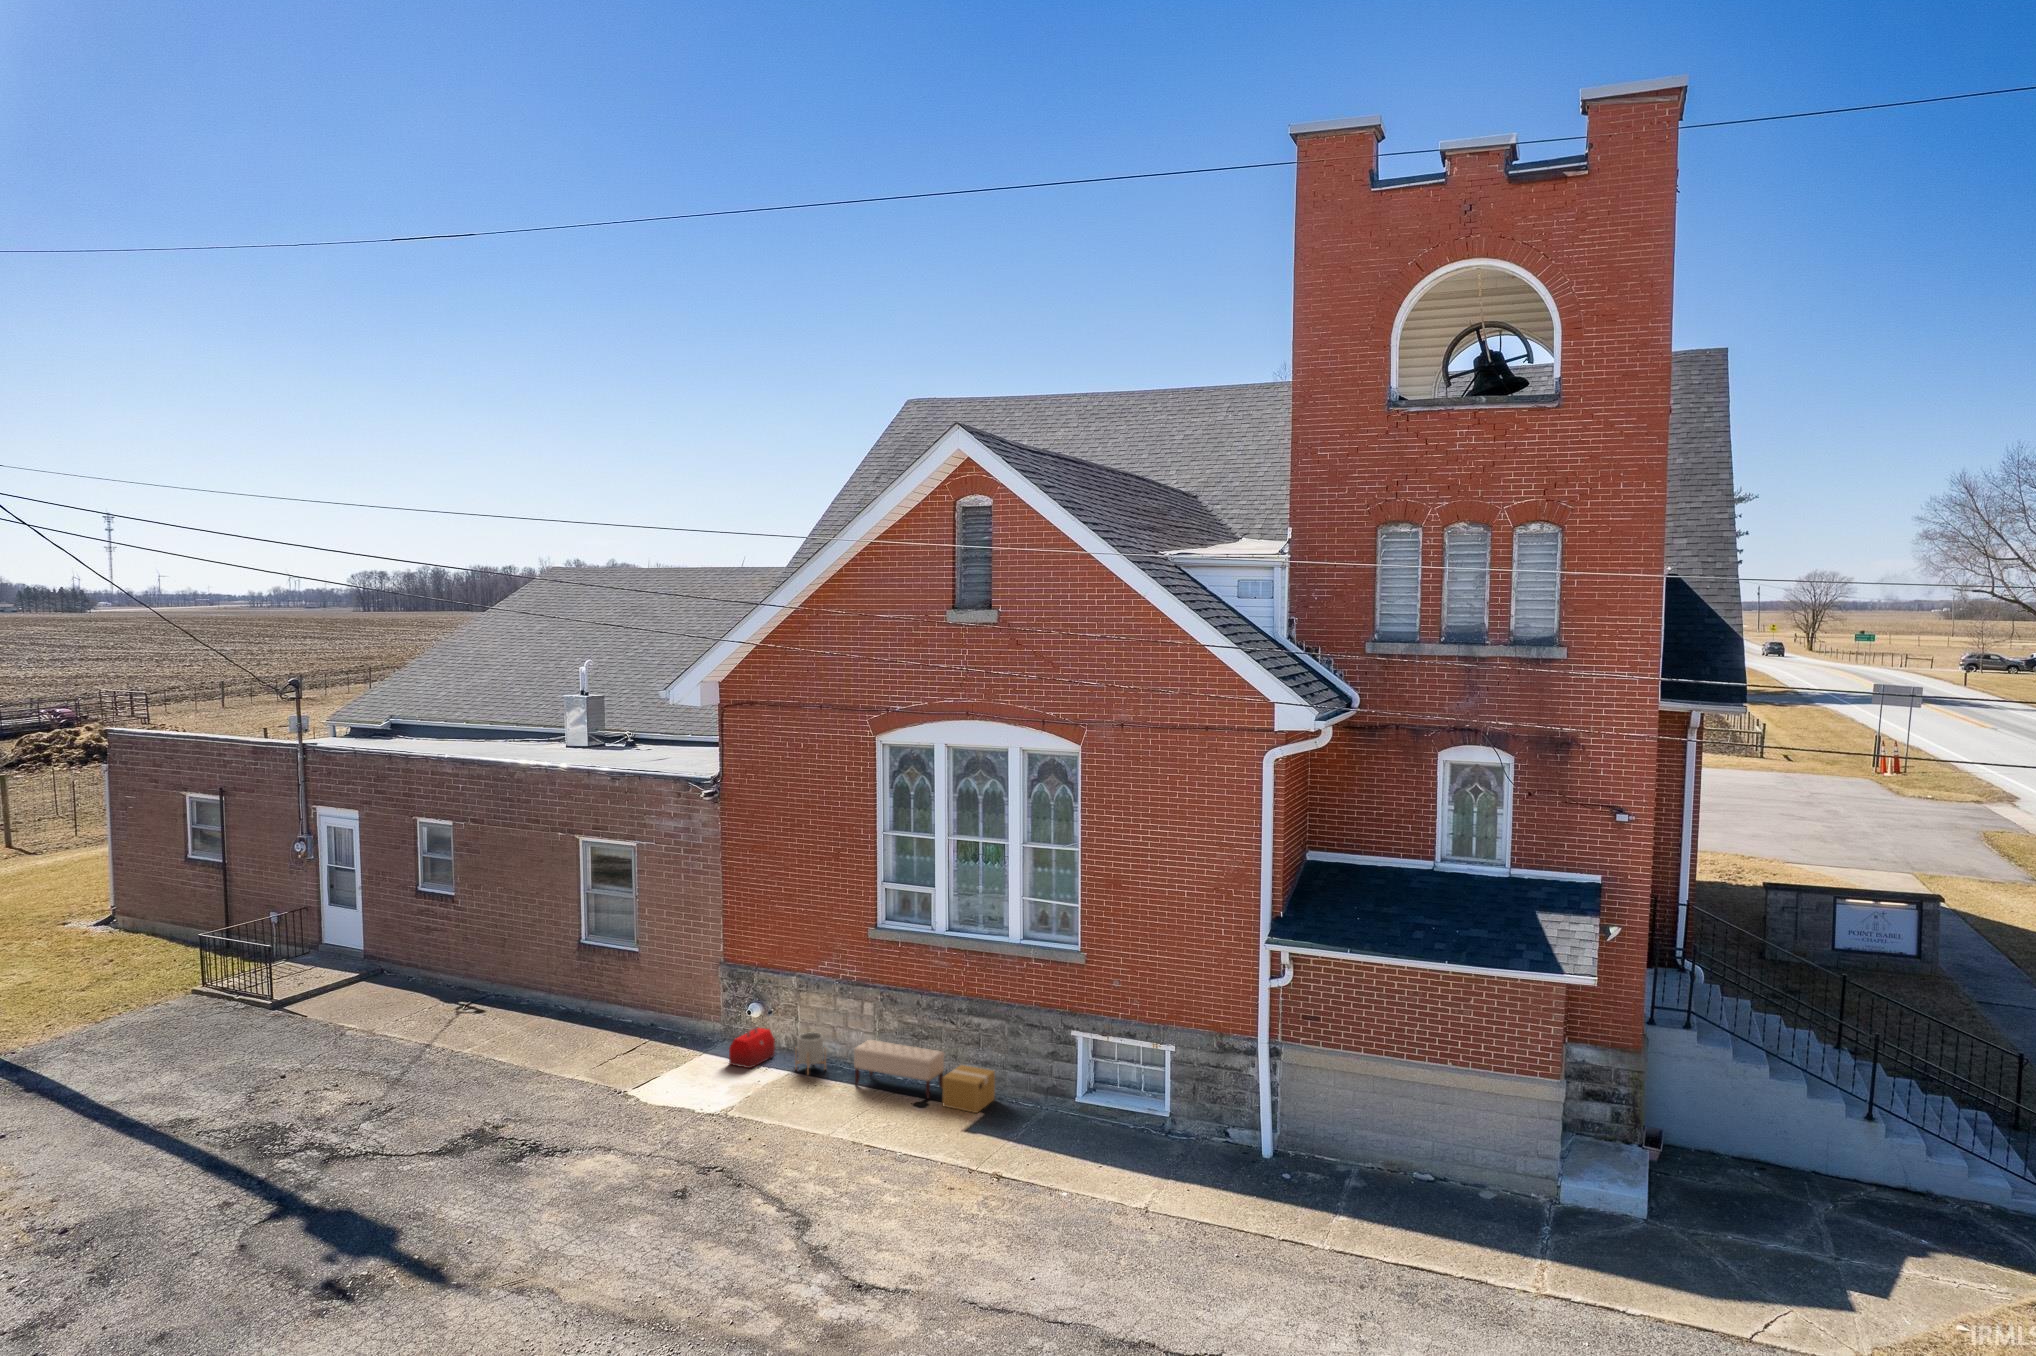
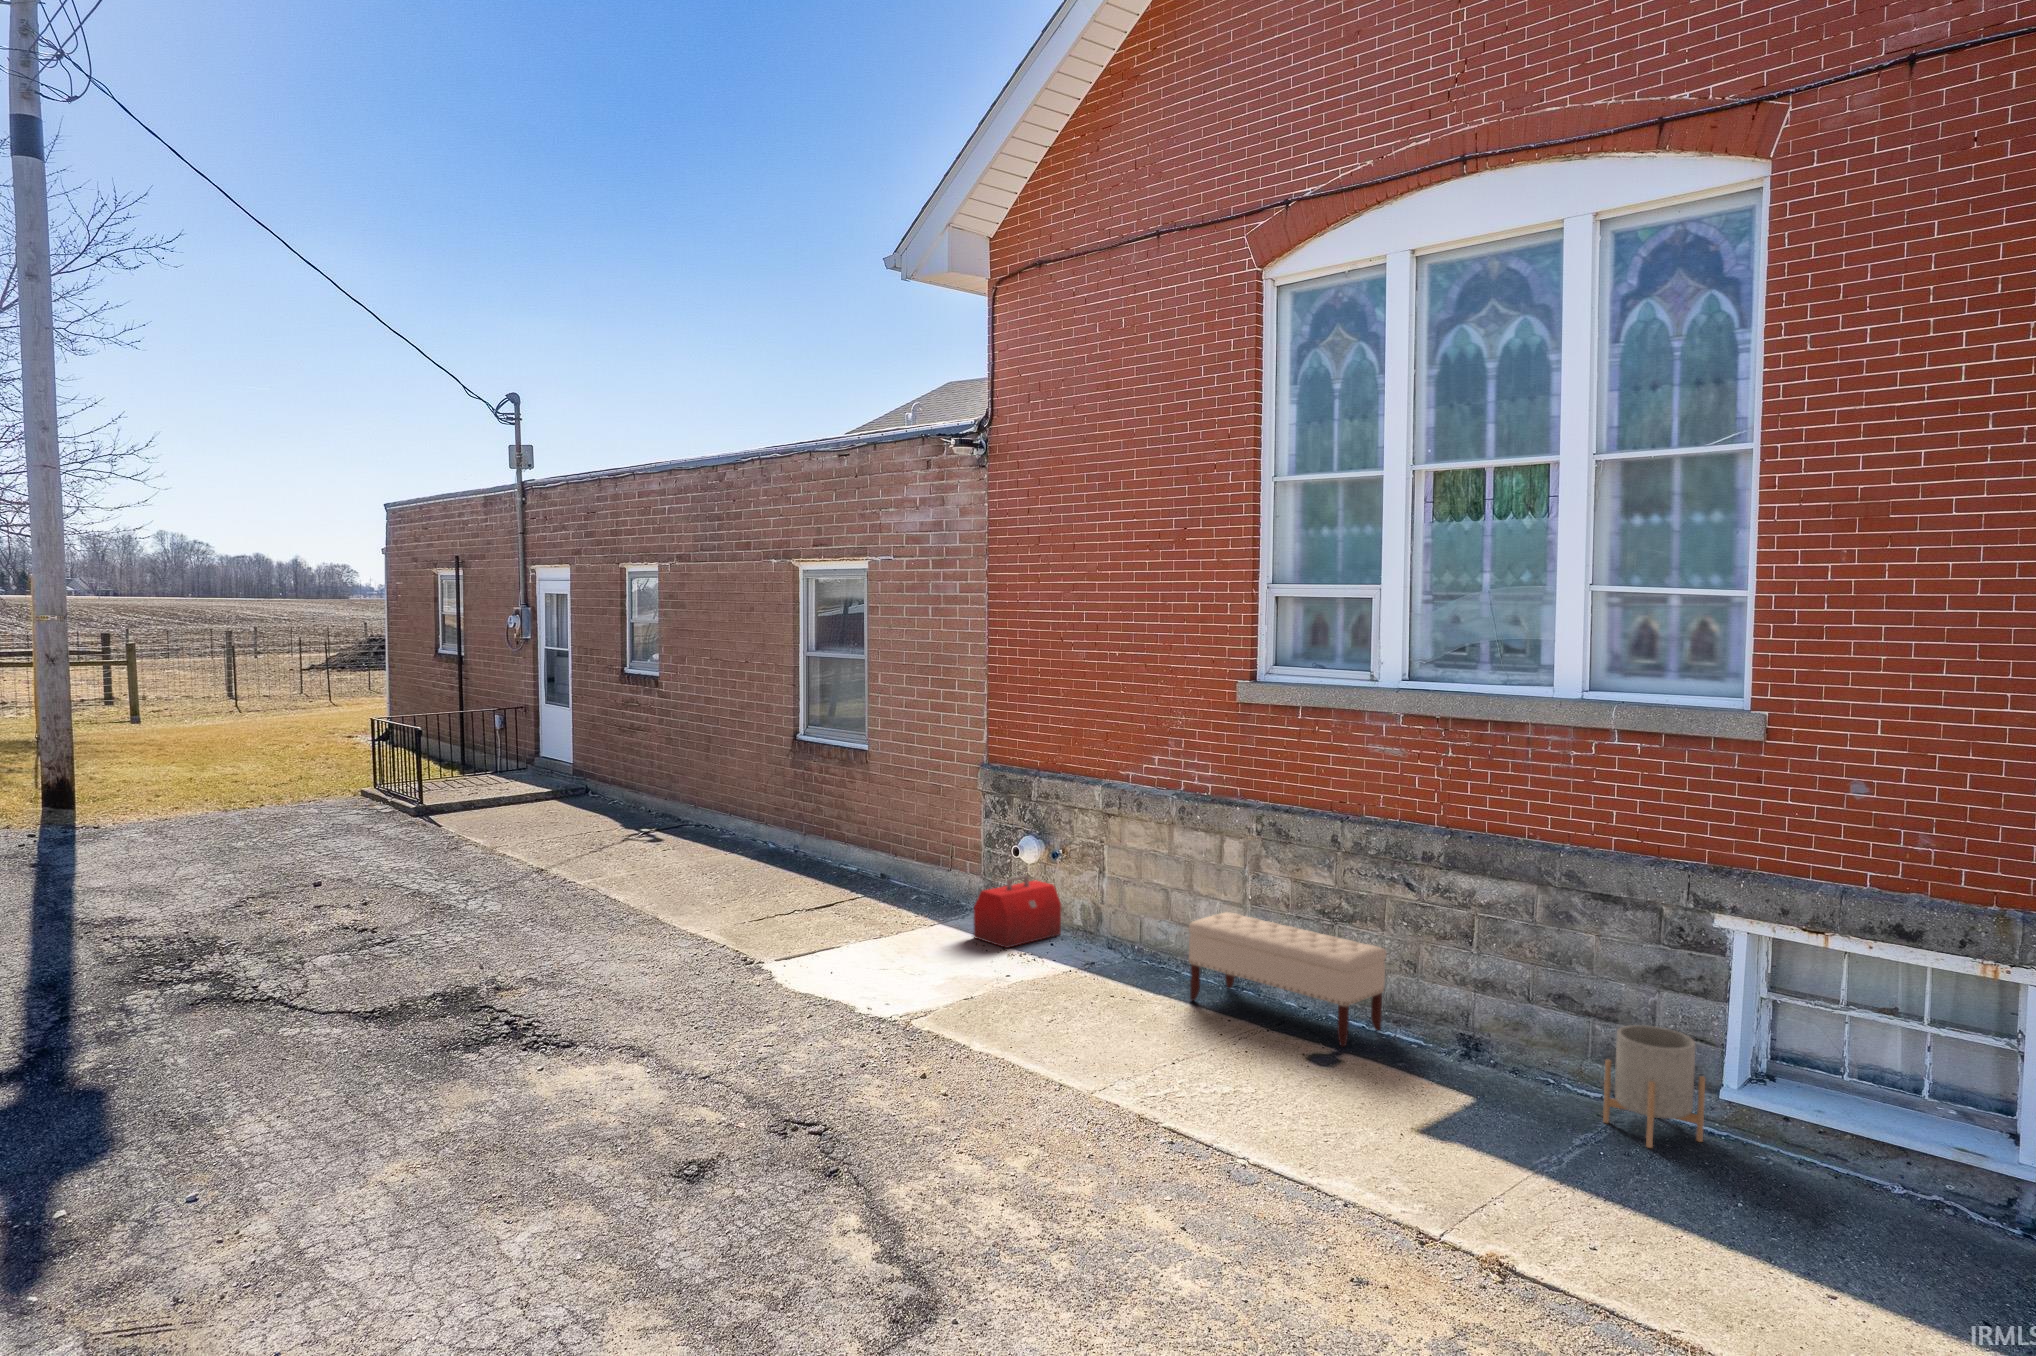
planter: present [795,1033,826,1074] -> present [1603,1025,1705,1148]
cardboard box: present [942,1065,995,1113] -> none [1374,981,1508,1094]

